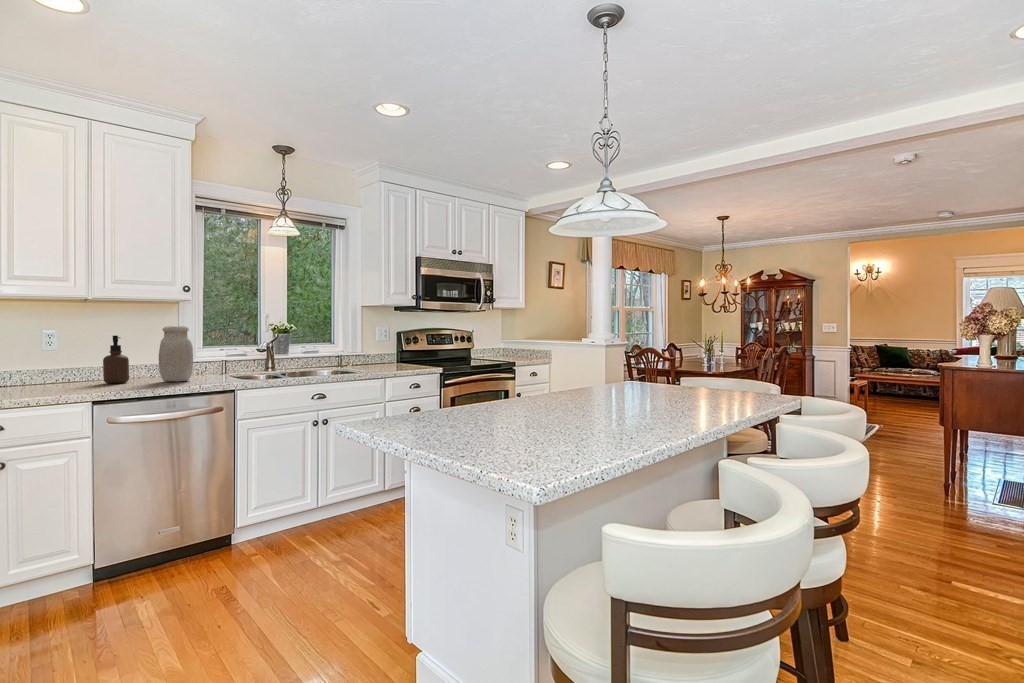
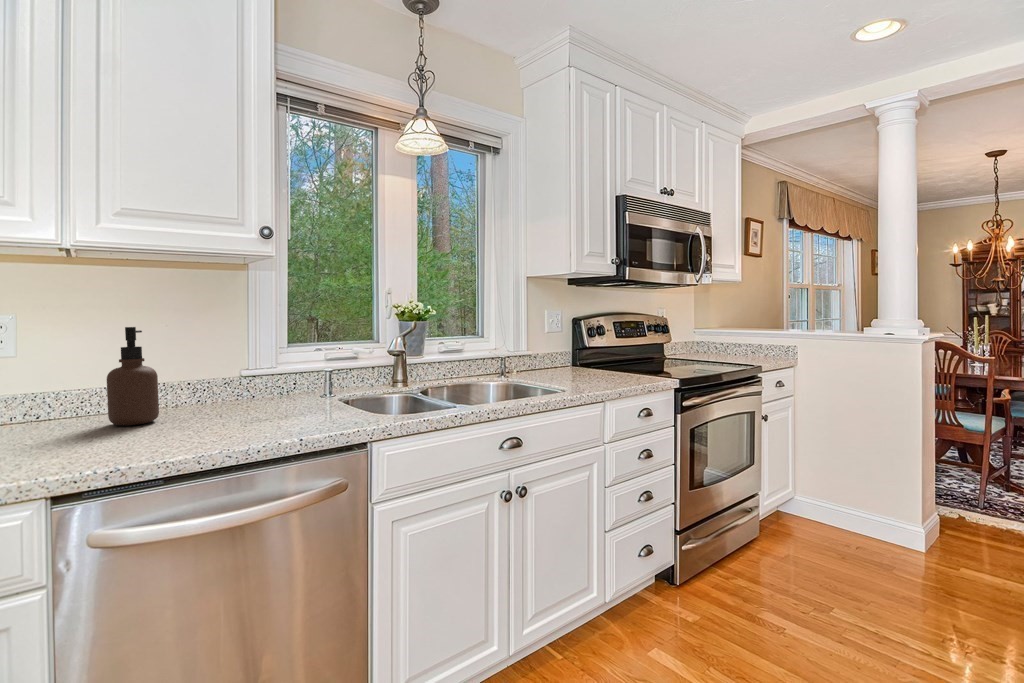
jar: present [159,326,193,382] -> none [215,308,280,420]

